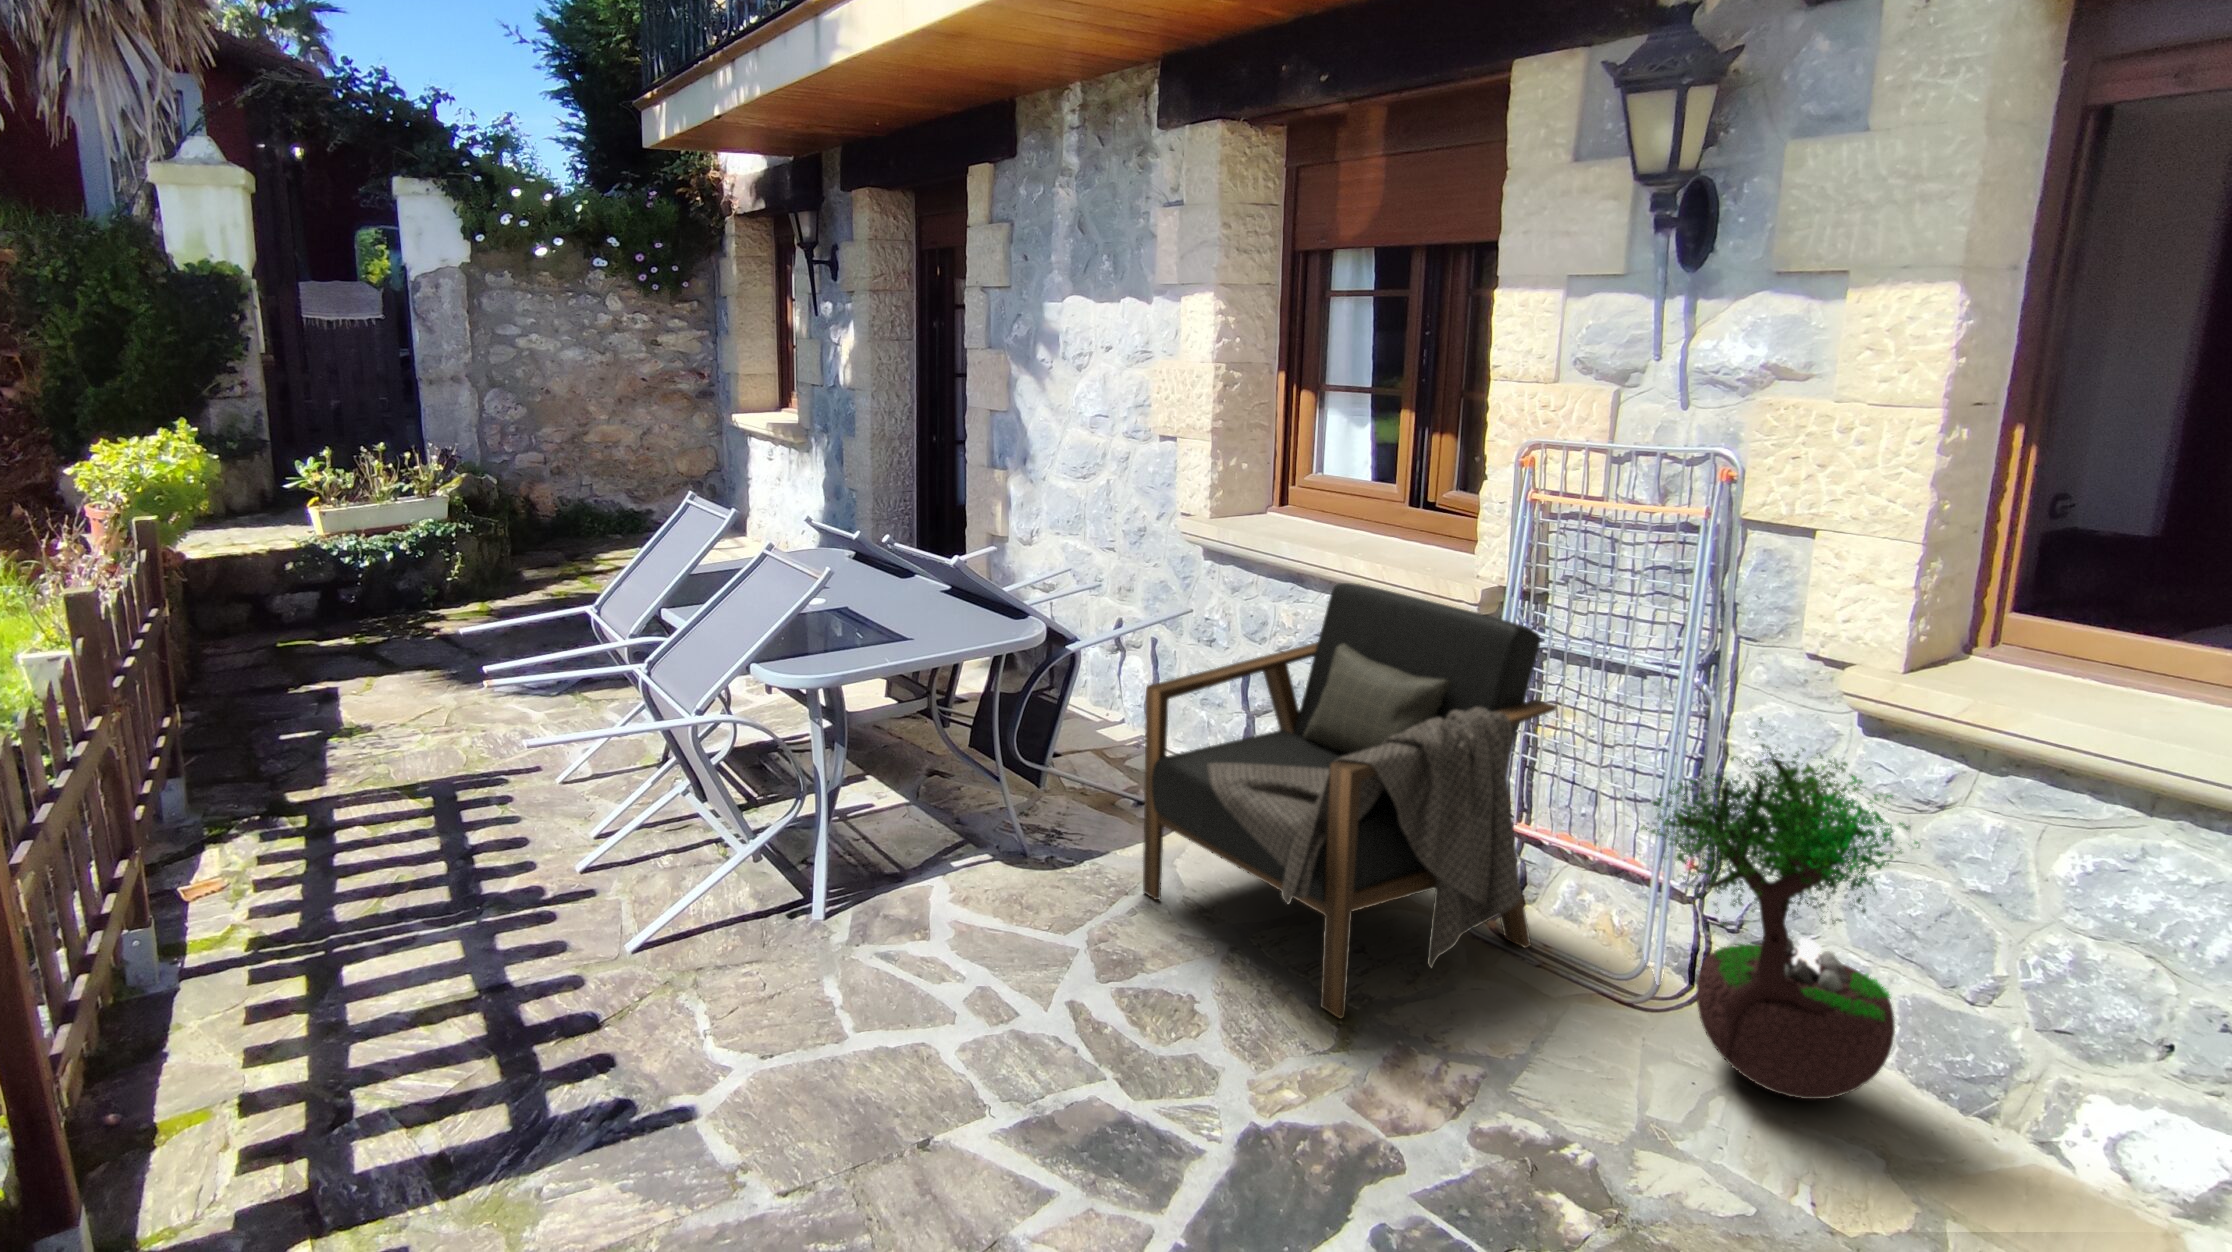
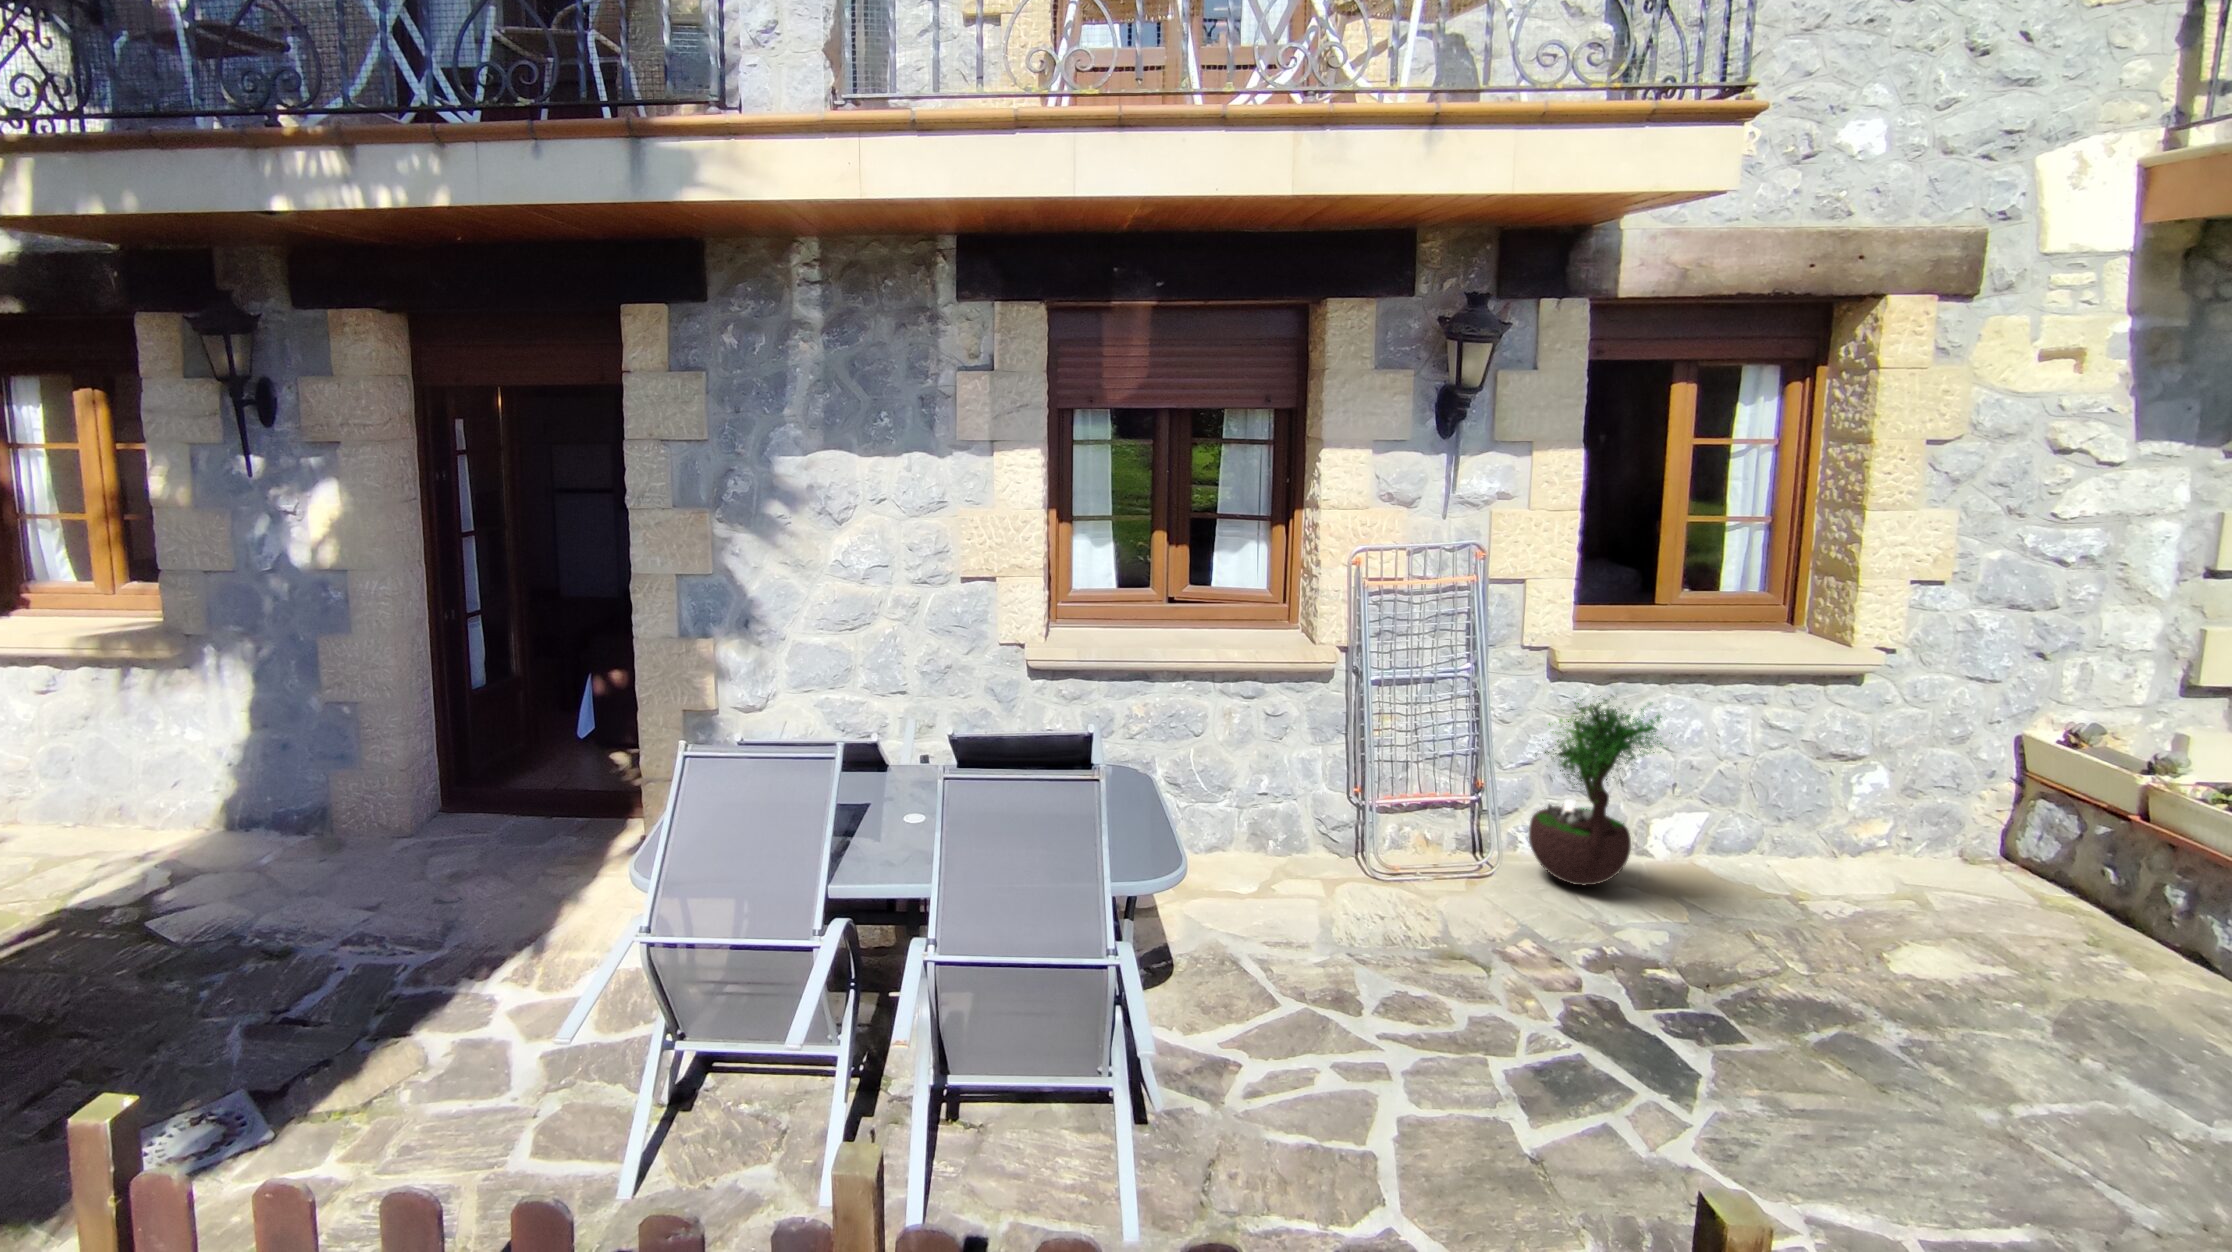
armchair: present [1143,583,1556,1018] -> none [1204,666,1466,956]

